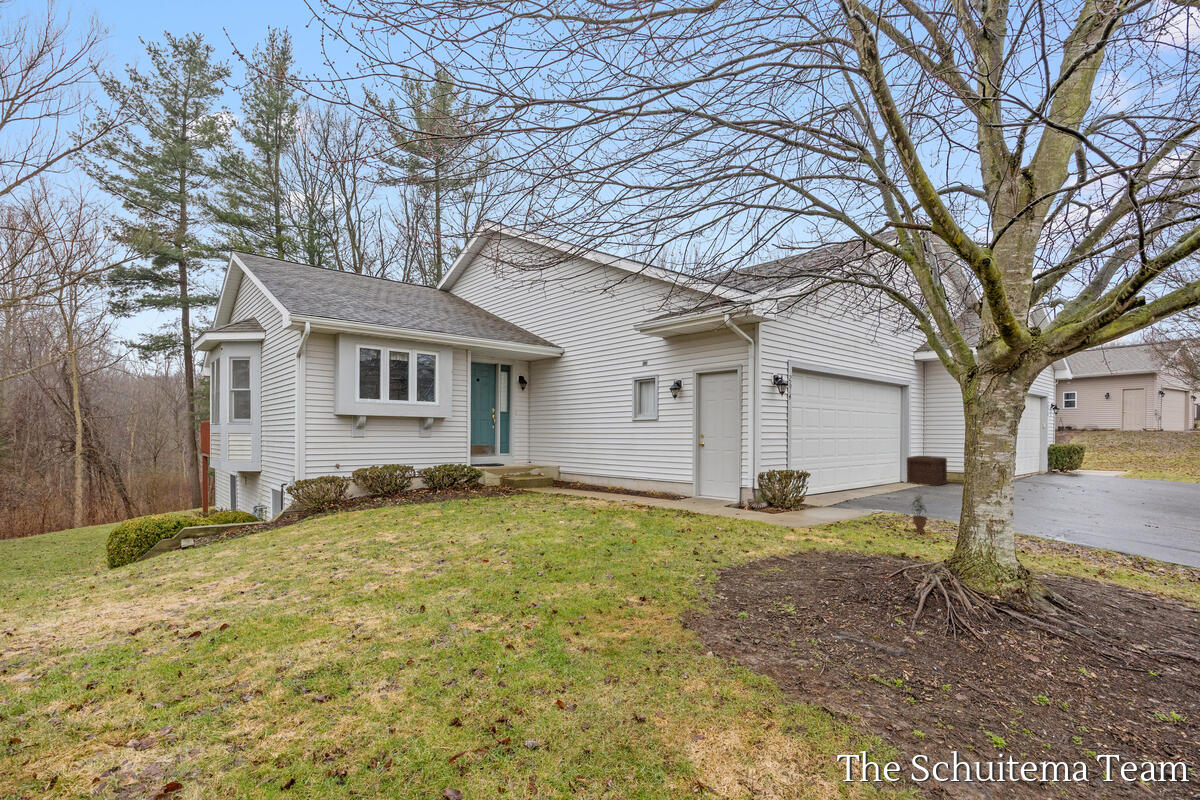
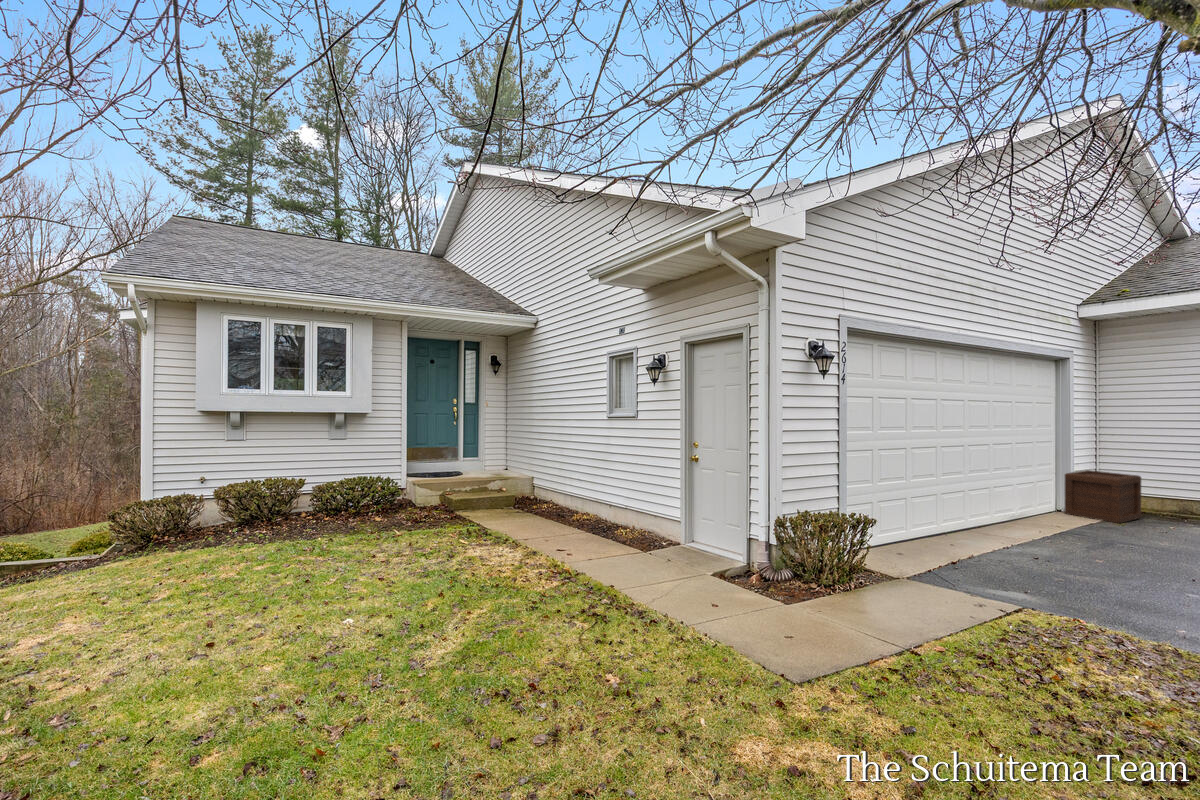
potted plant: present [912,496,927,532] -> none [1097,601,1148,698]

